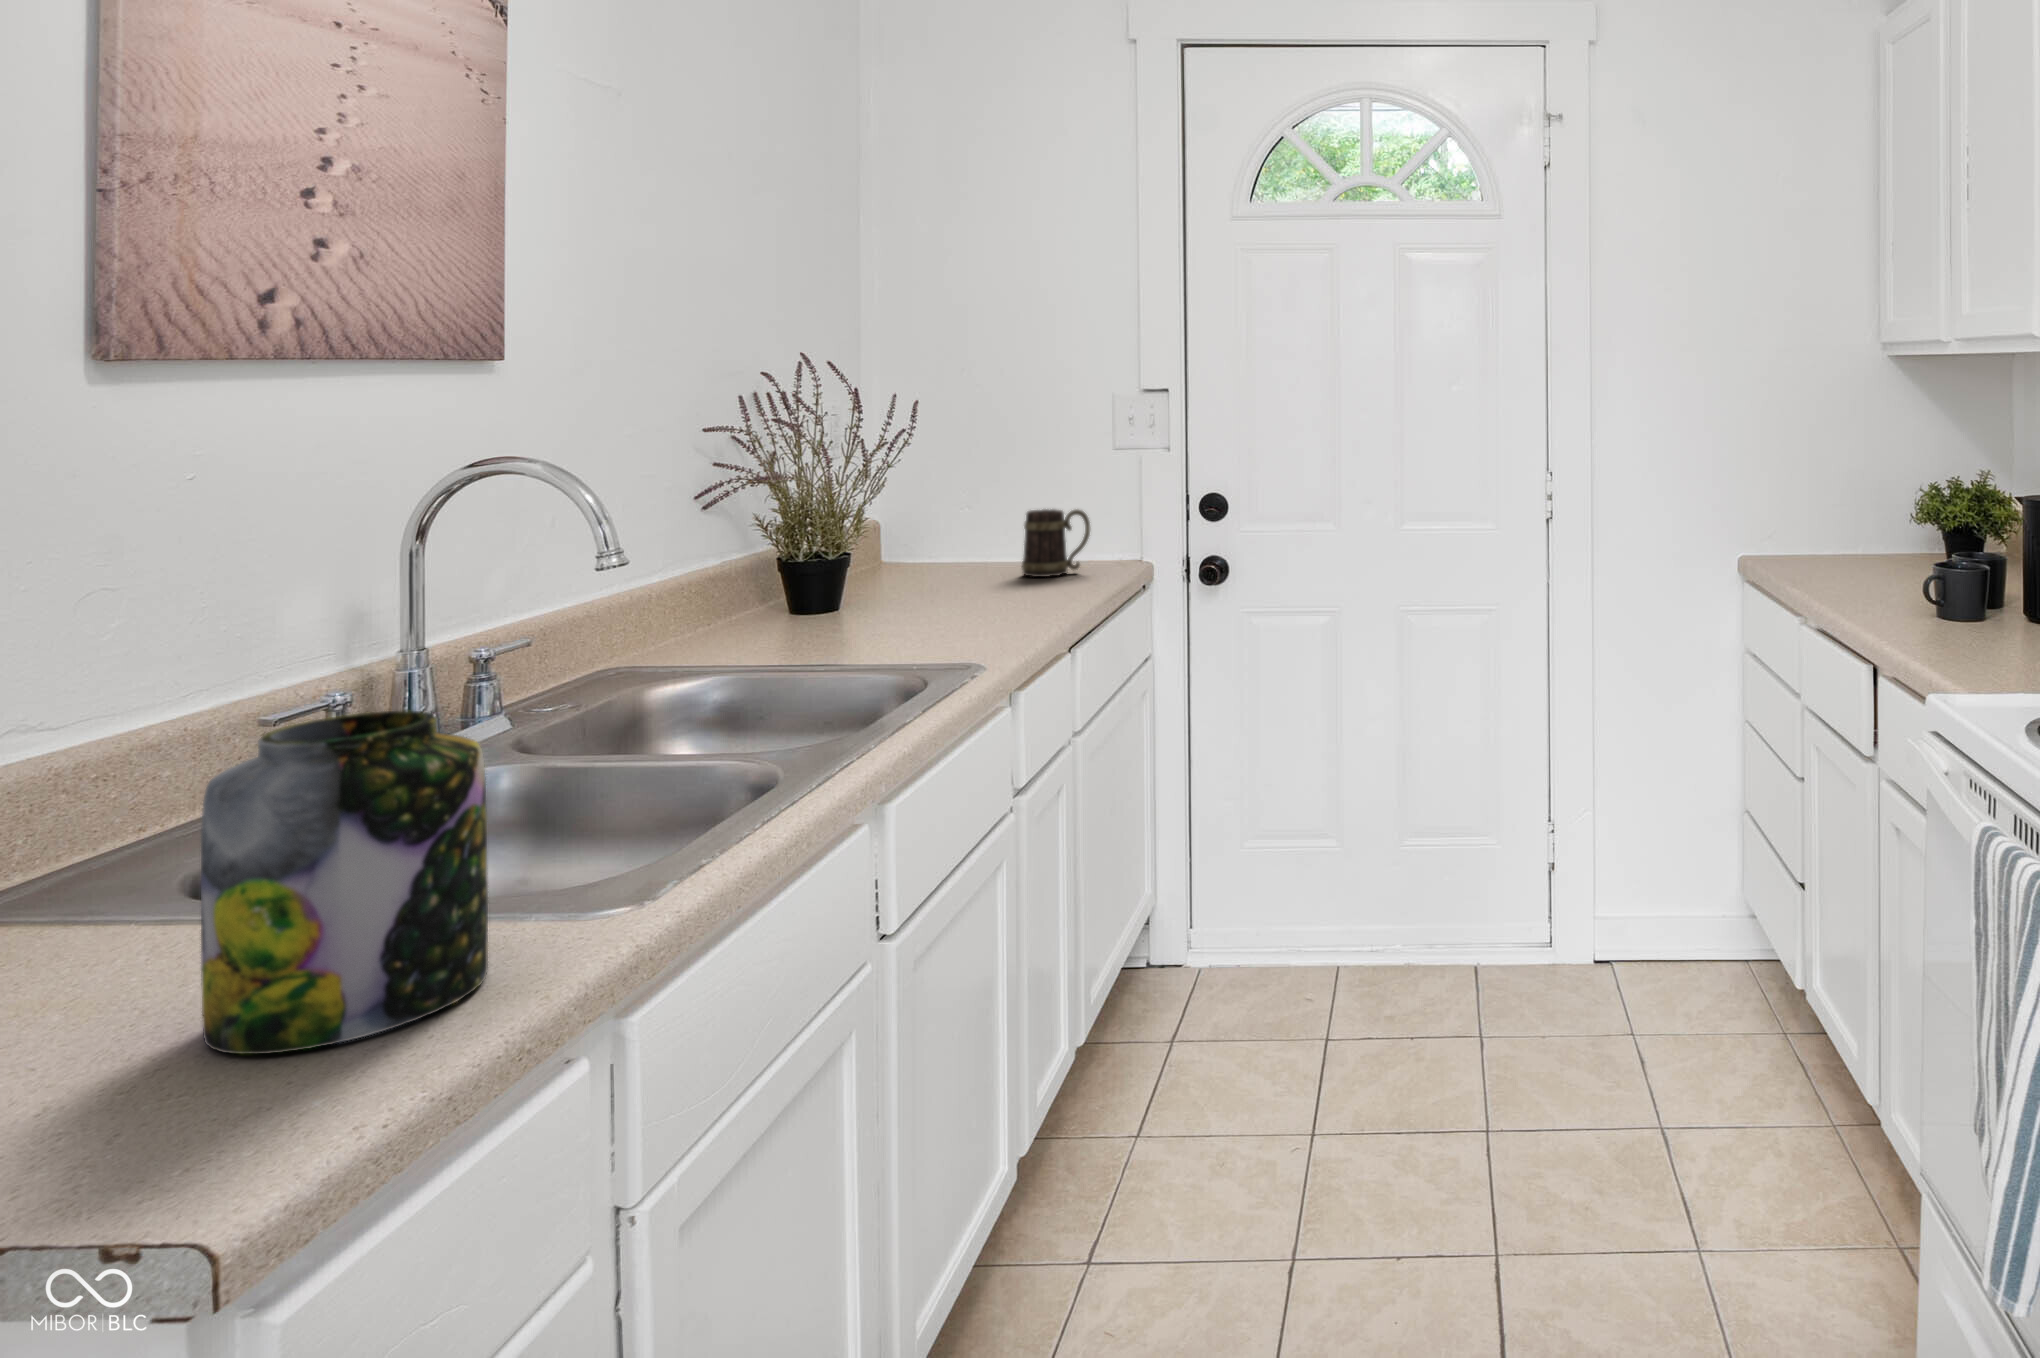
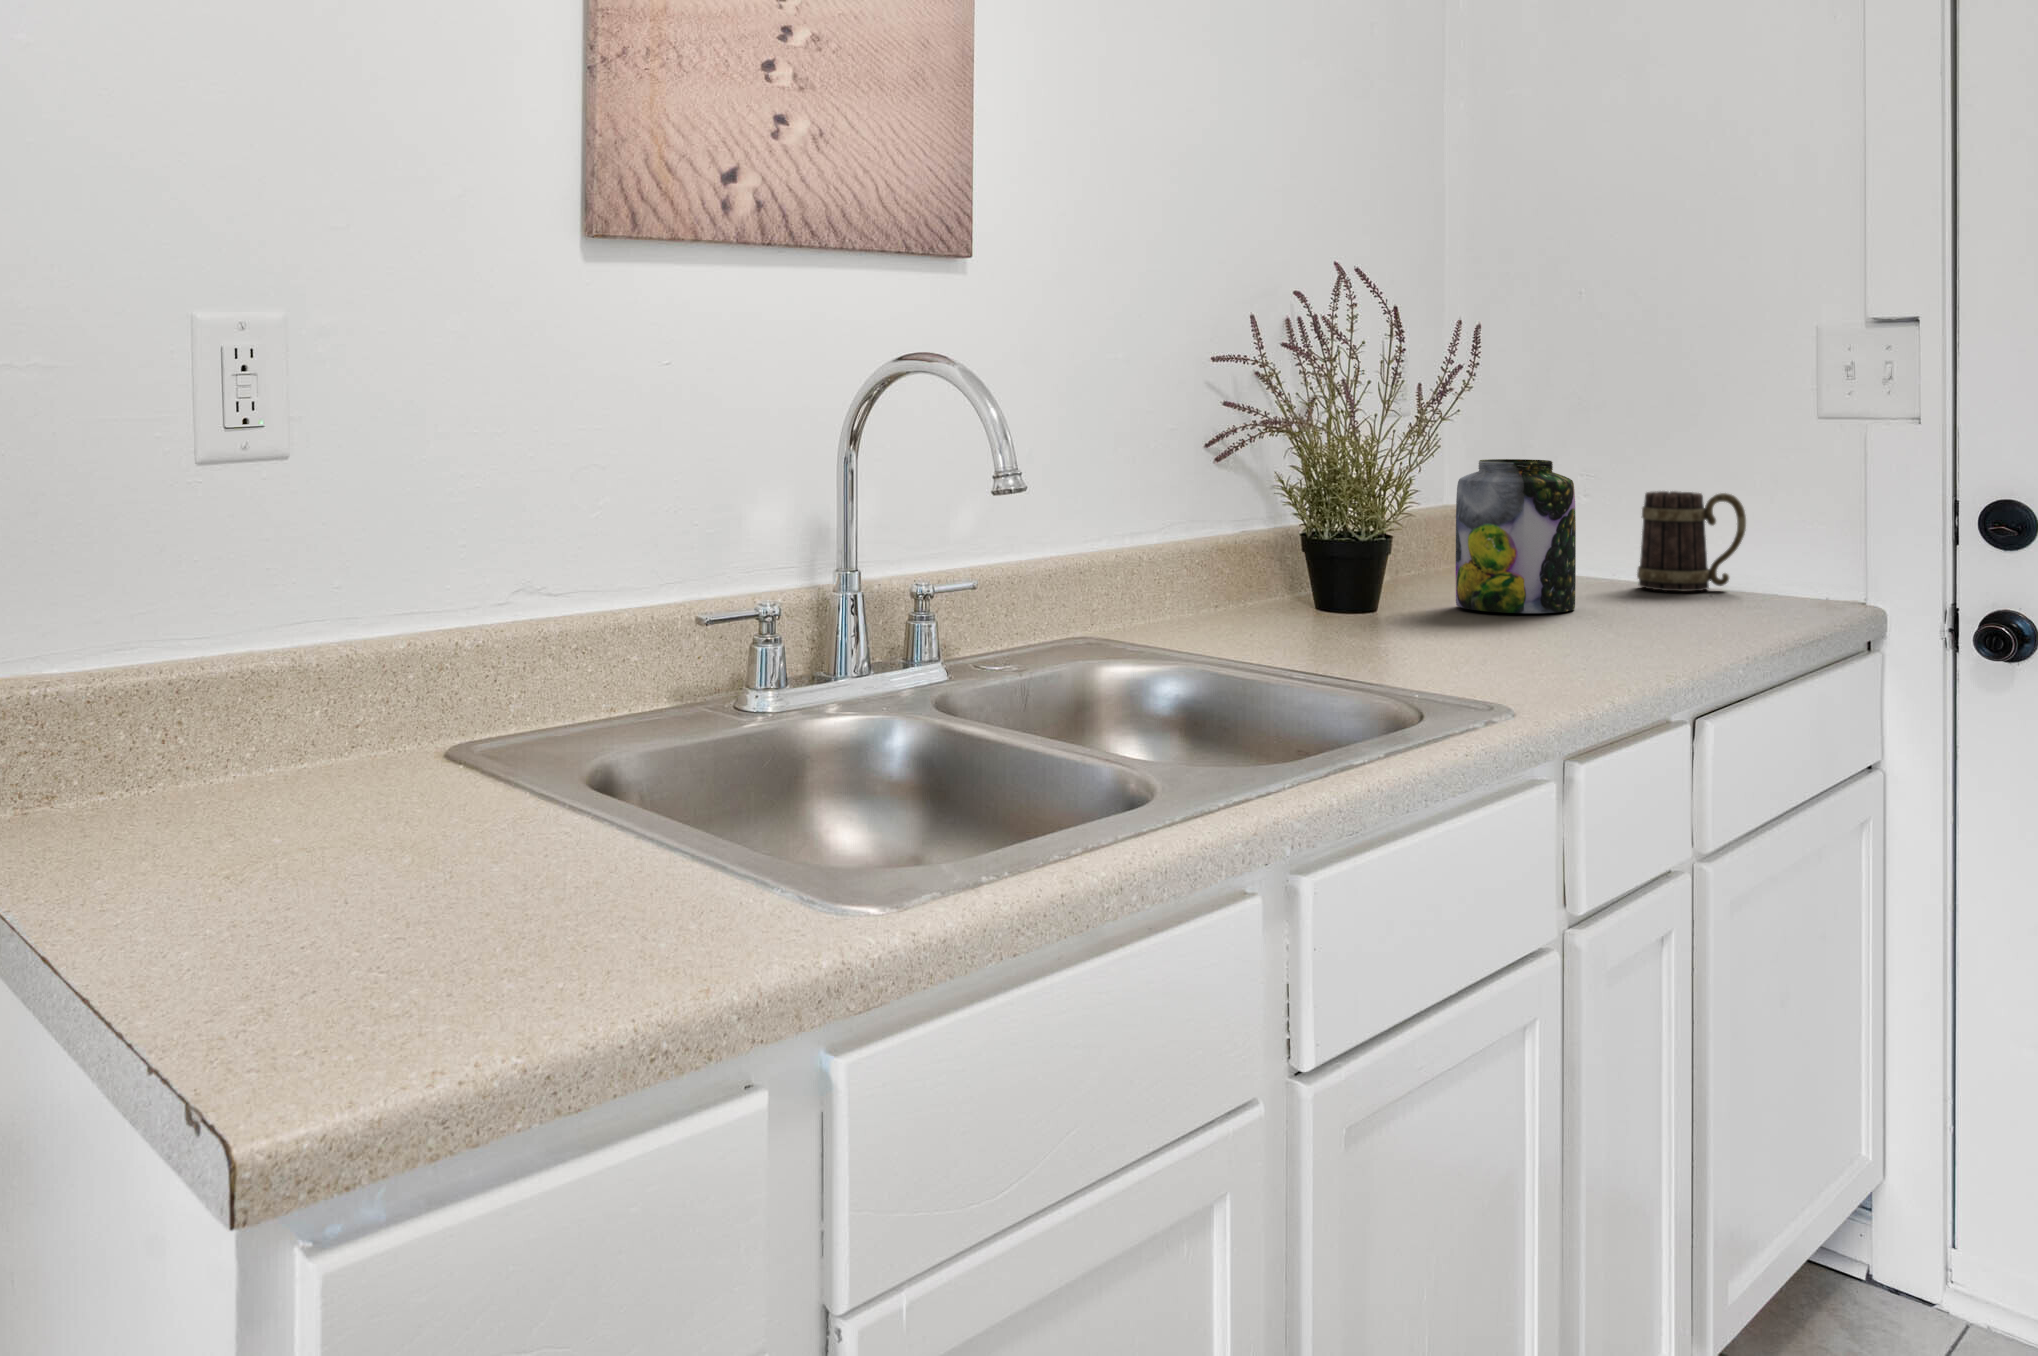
jar: present [201,711,488,1054] -> present [1456,459,1576,613]

